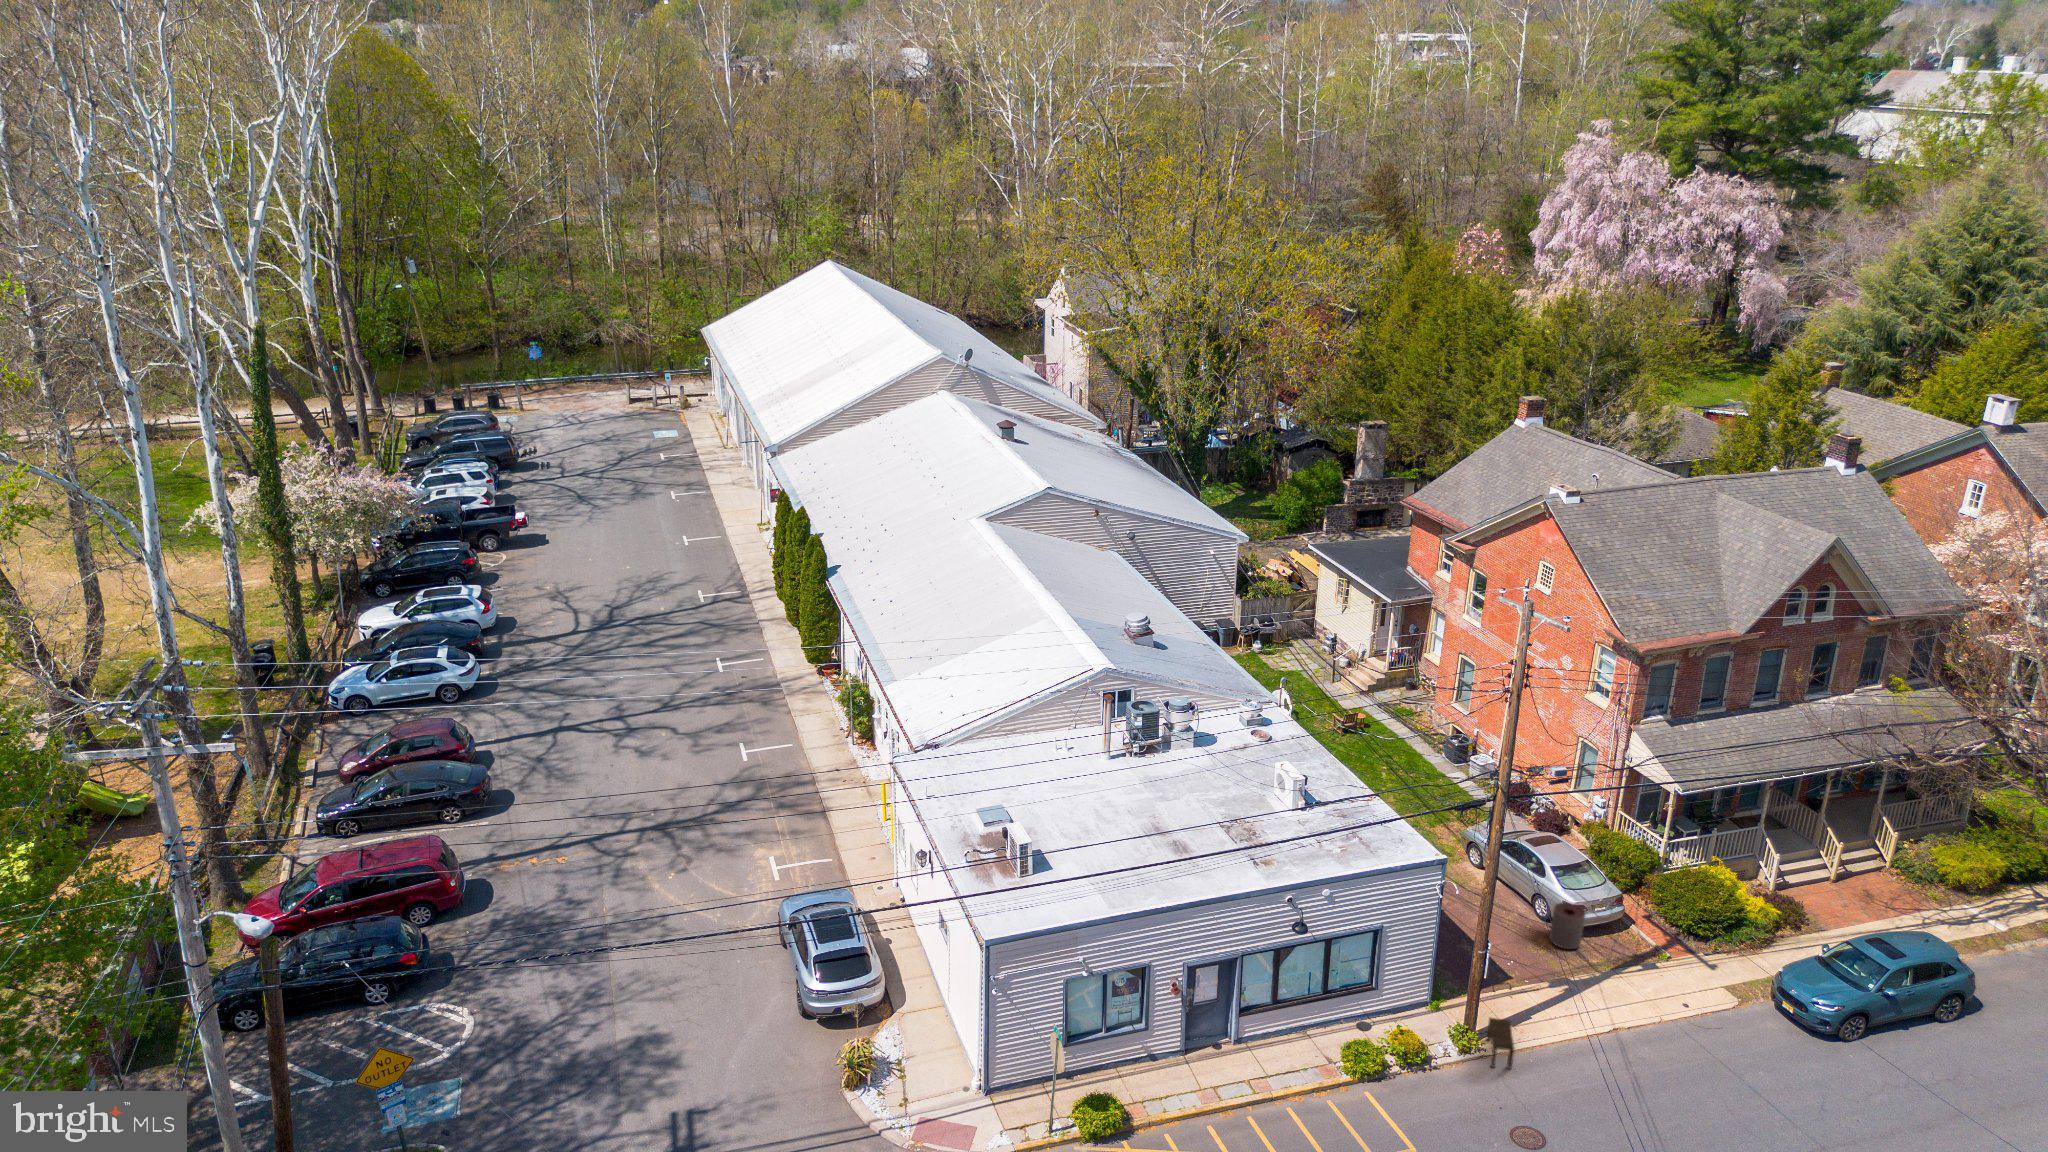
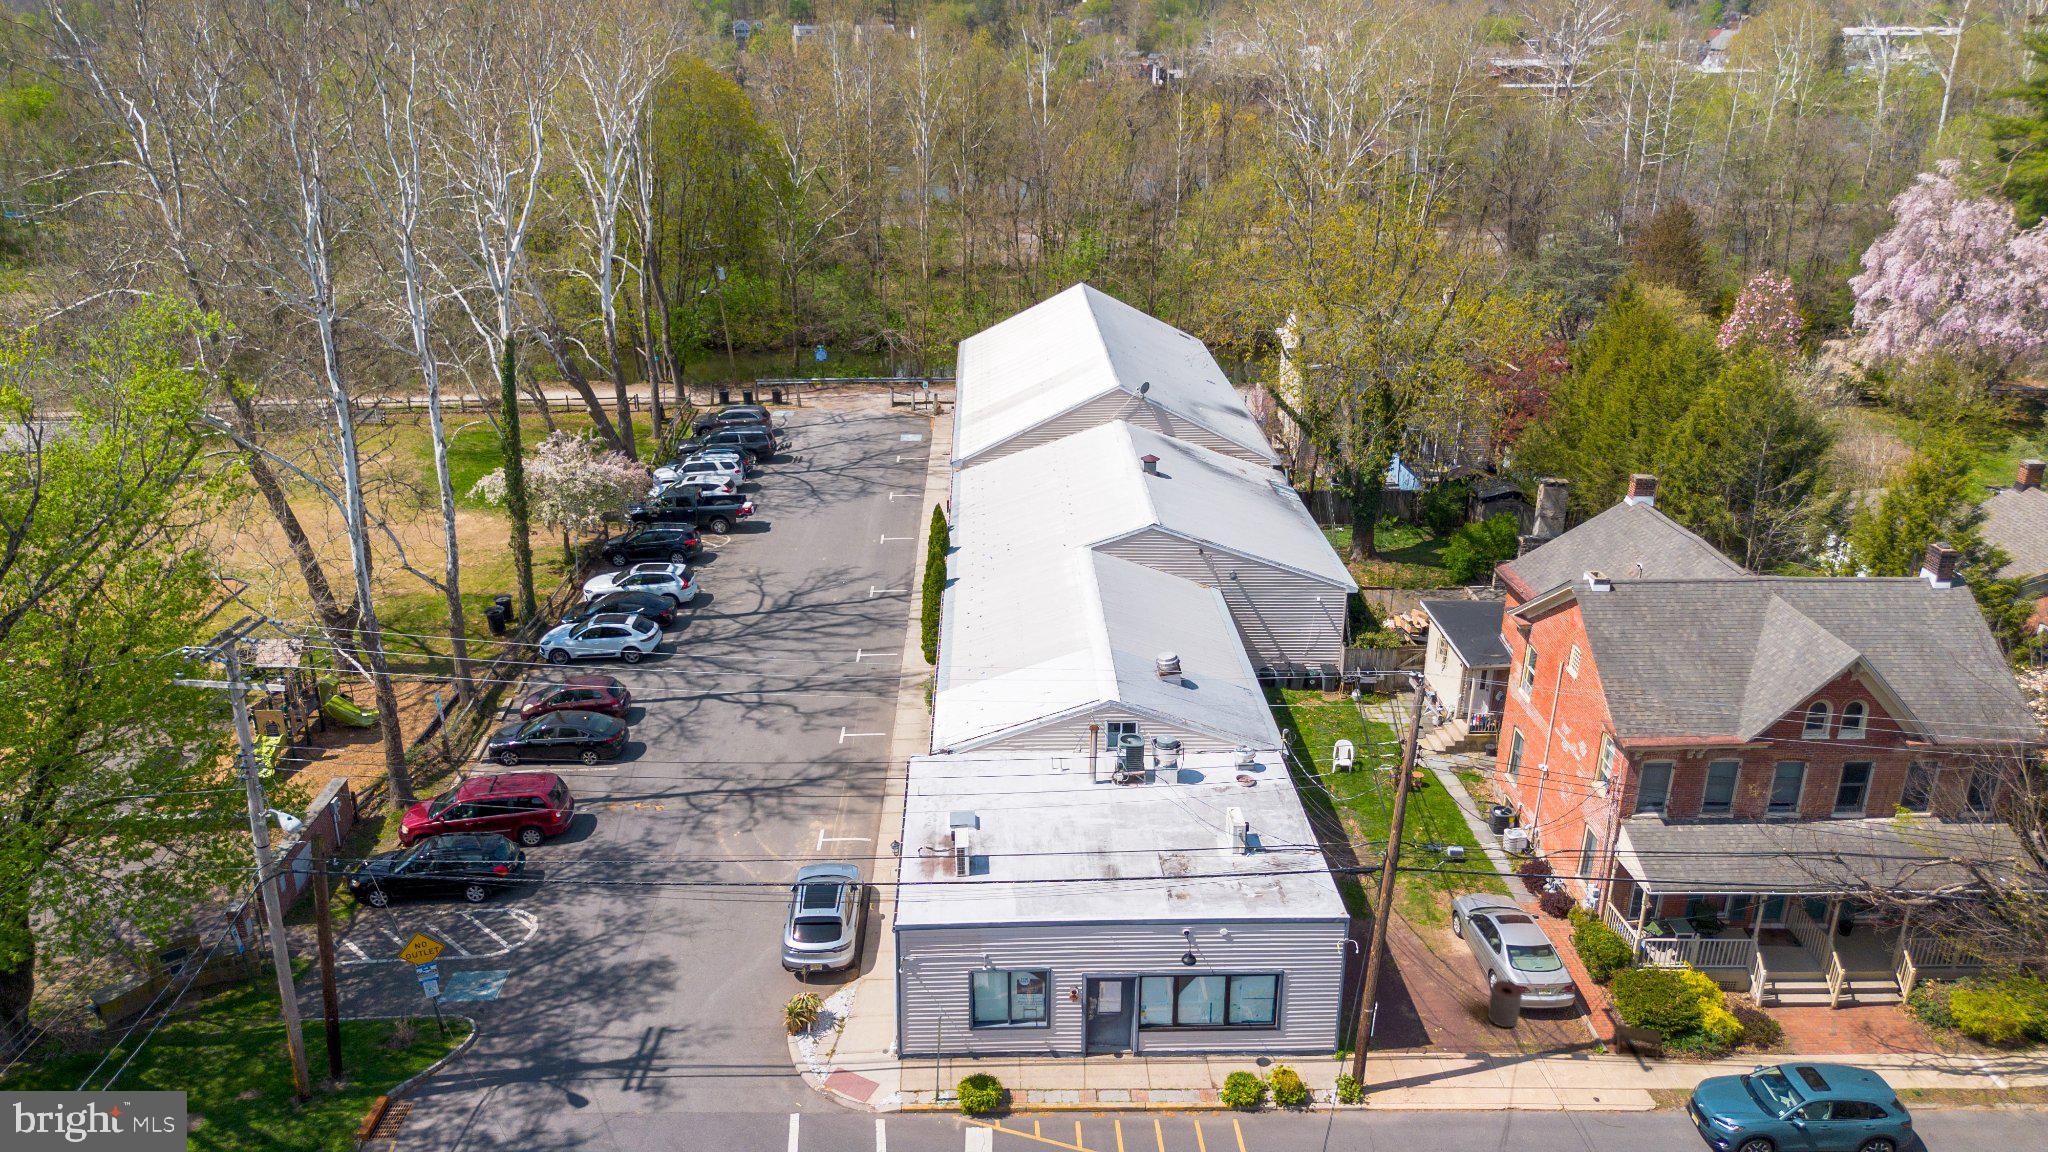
bench: present [1487,1018,1514,1069] -> present [1612,1025,1662,1060]

